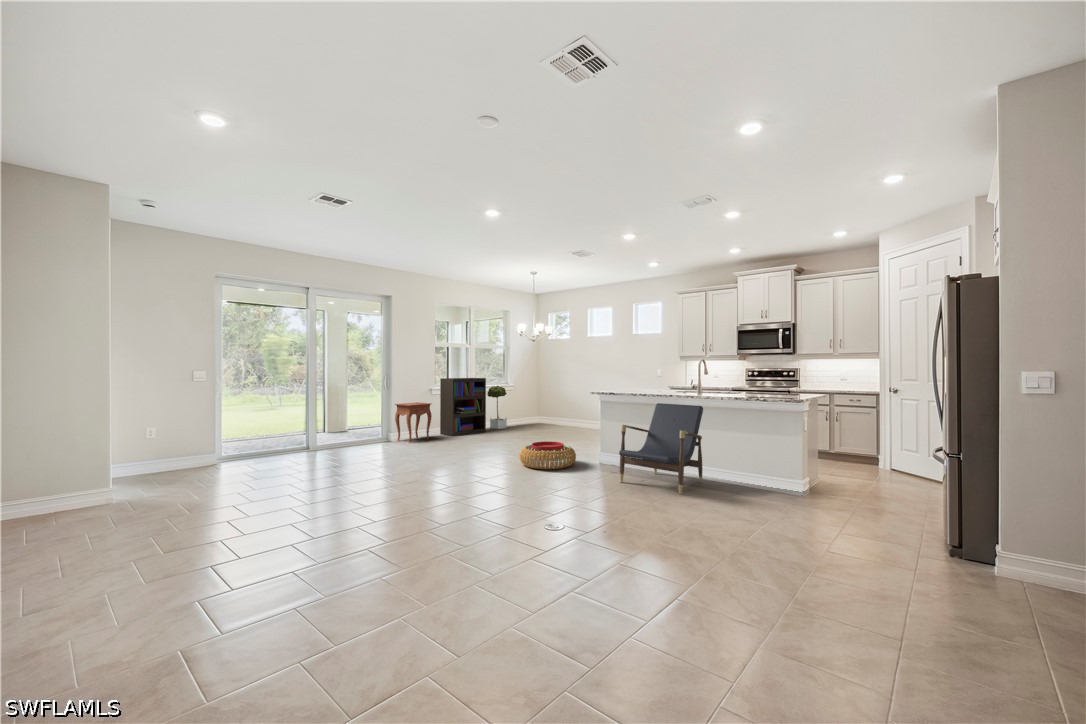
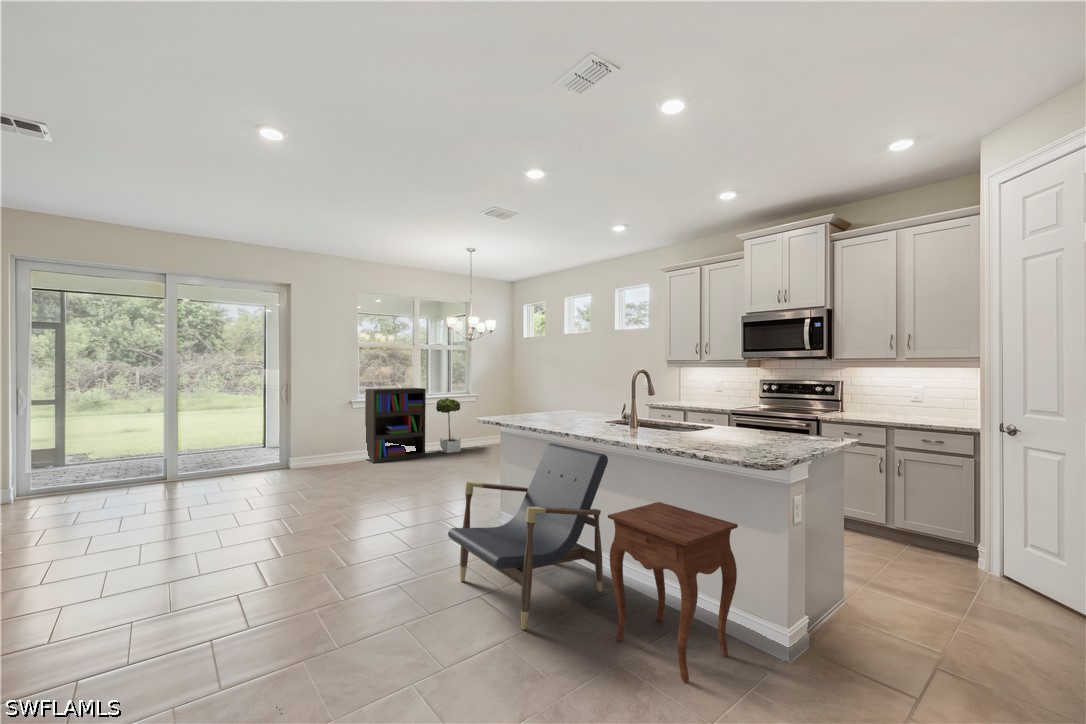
side table: present [395,402,432,443] -> present [608,502,738,683]
pouf: present [520,441,576,469] -> none [365,489,453,539]

